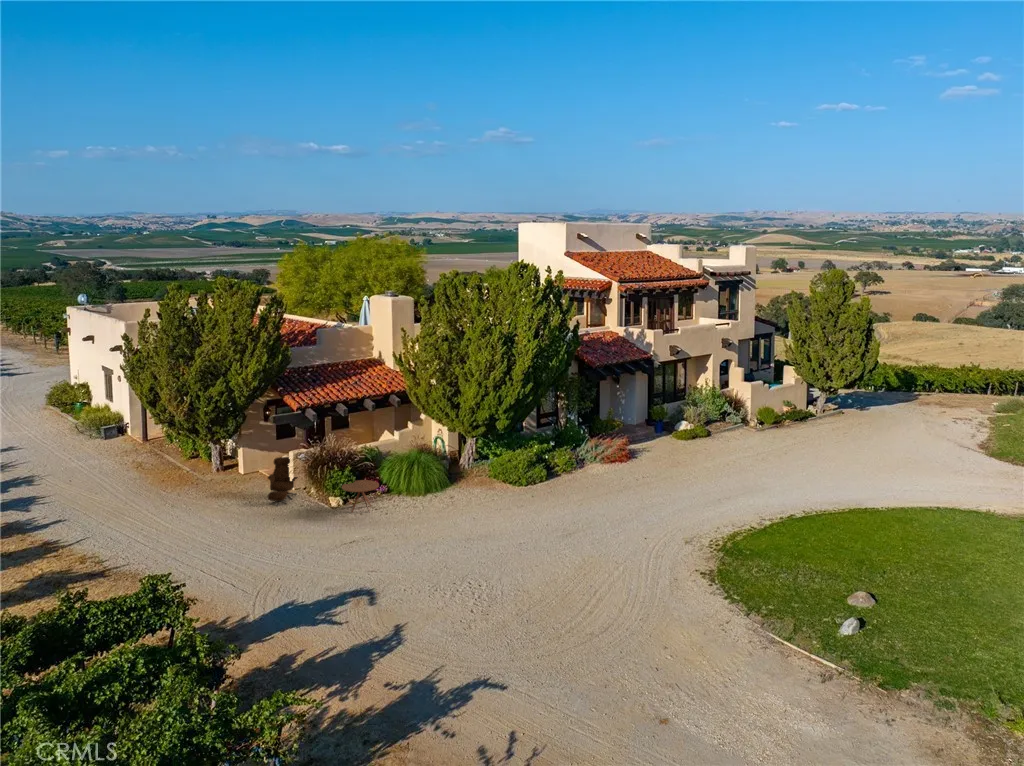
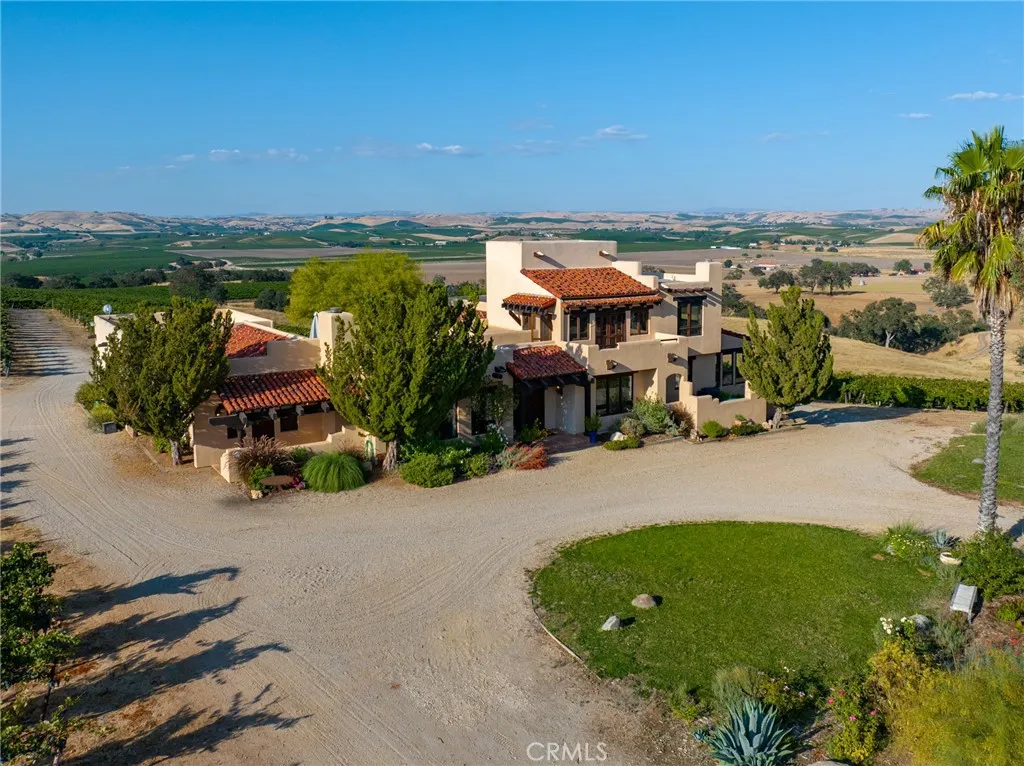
lounge chair: present [268,457,298,505] -> none [203,454,234,496]

